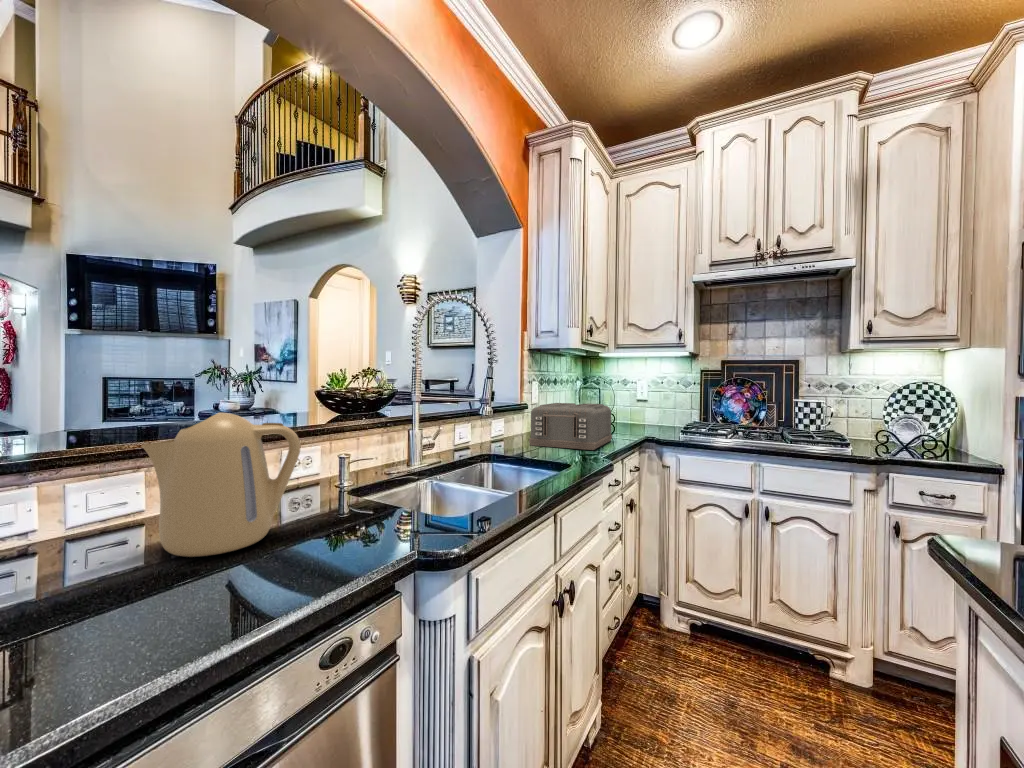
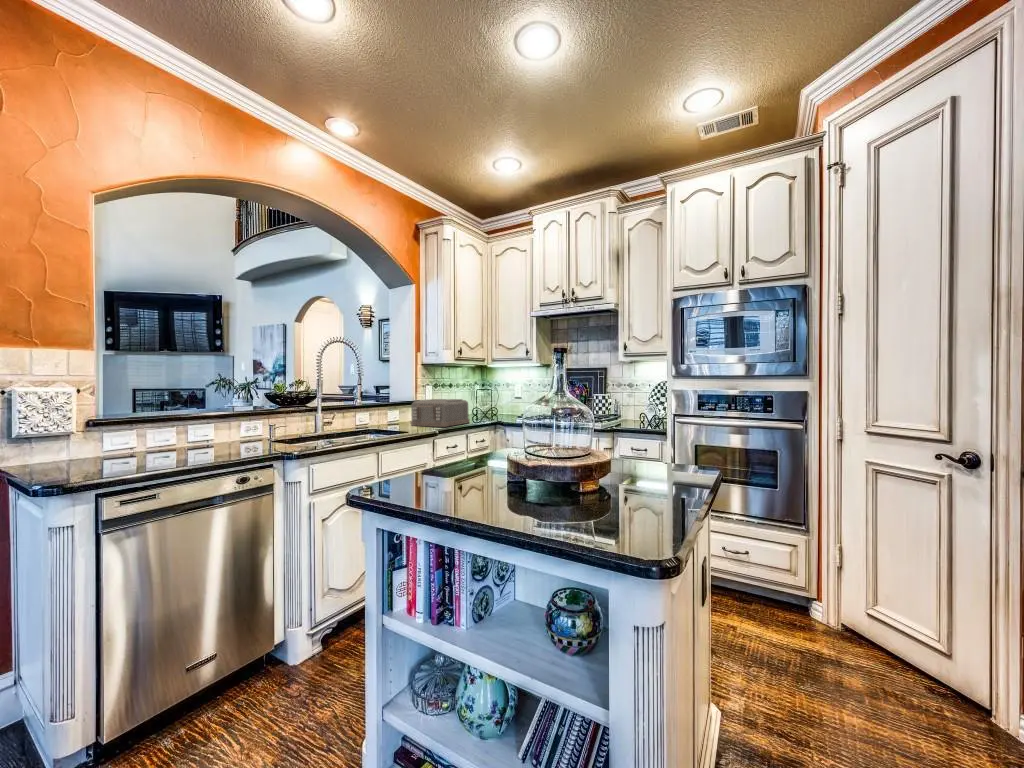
kettle: present [142,413,300,557] -> none [175,402,243,458]

